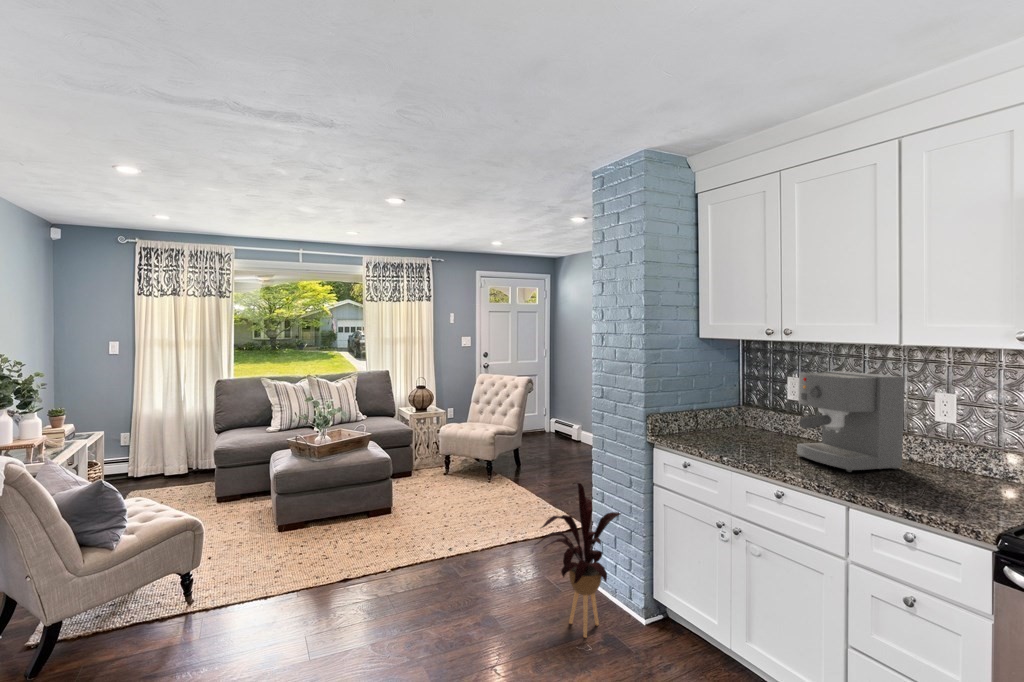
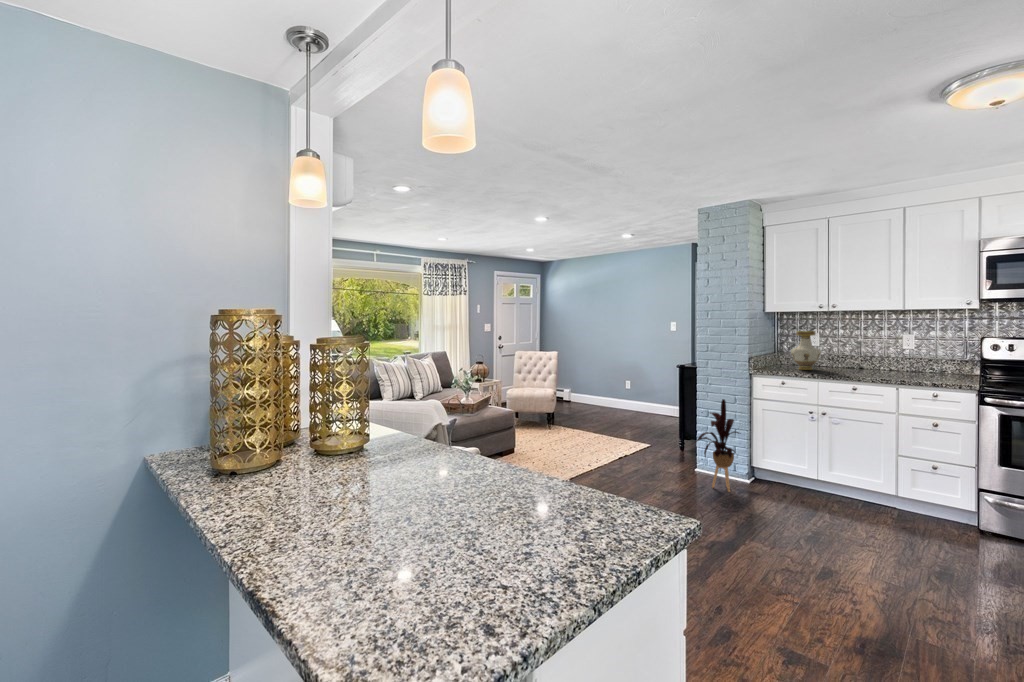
coffee maker: present [797,371,905,472] -> none [844,326,901,375]
vase: none [719,374,766,445] -> present [791,331,821,370]

